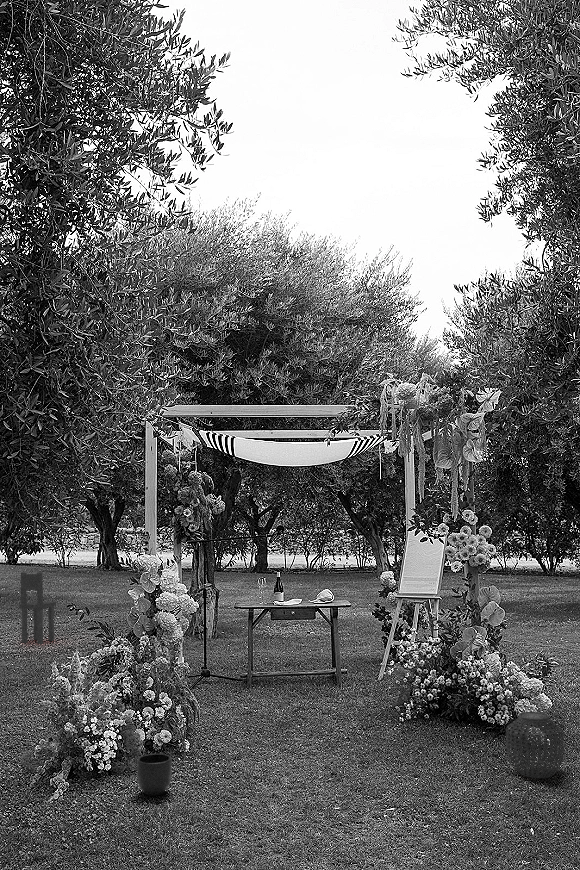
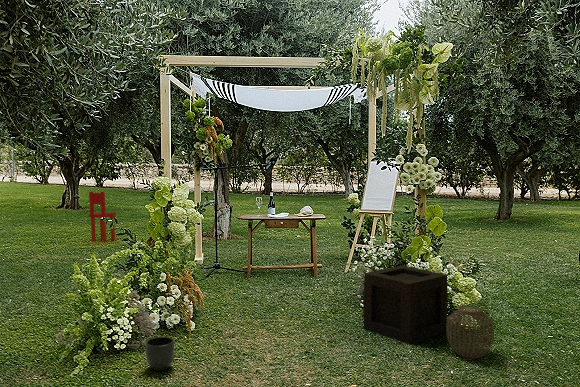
wooden crate: none [402,665,509,764] -> present [363,266,448,344]

